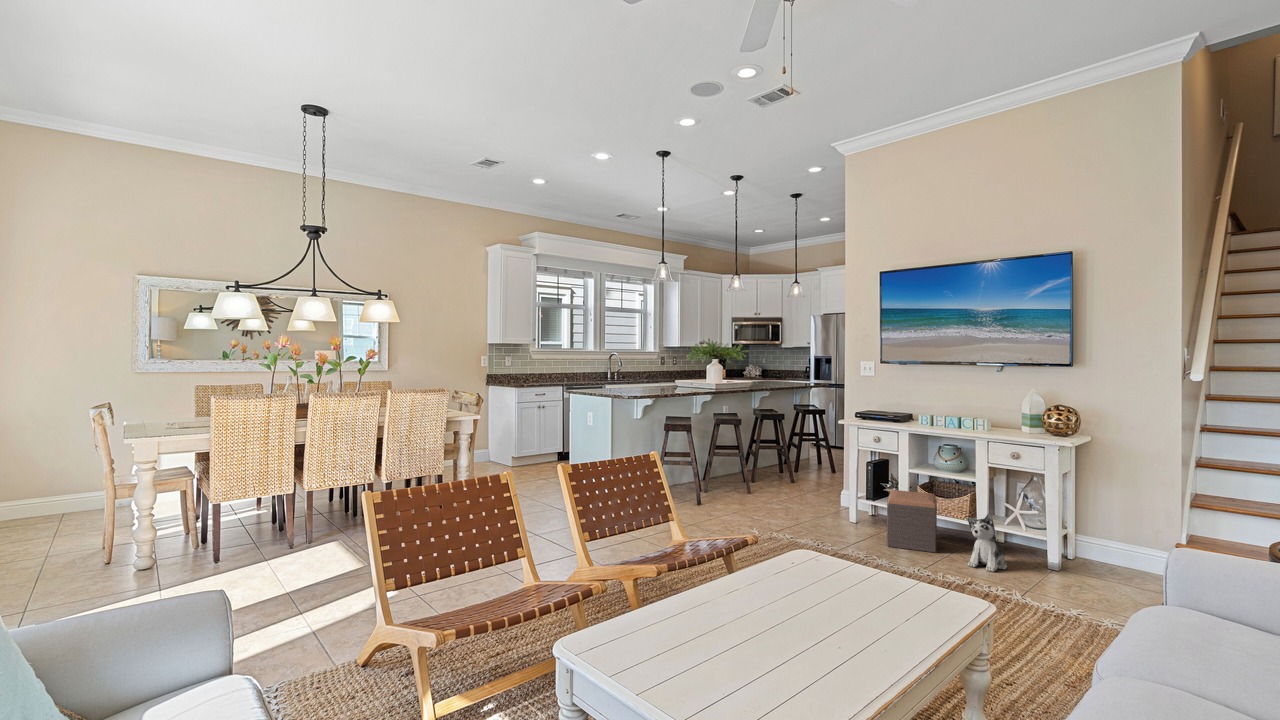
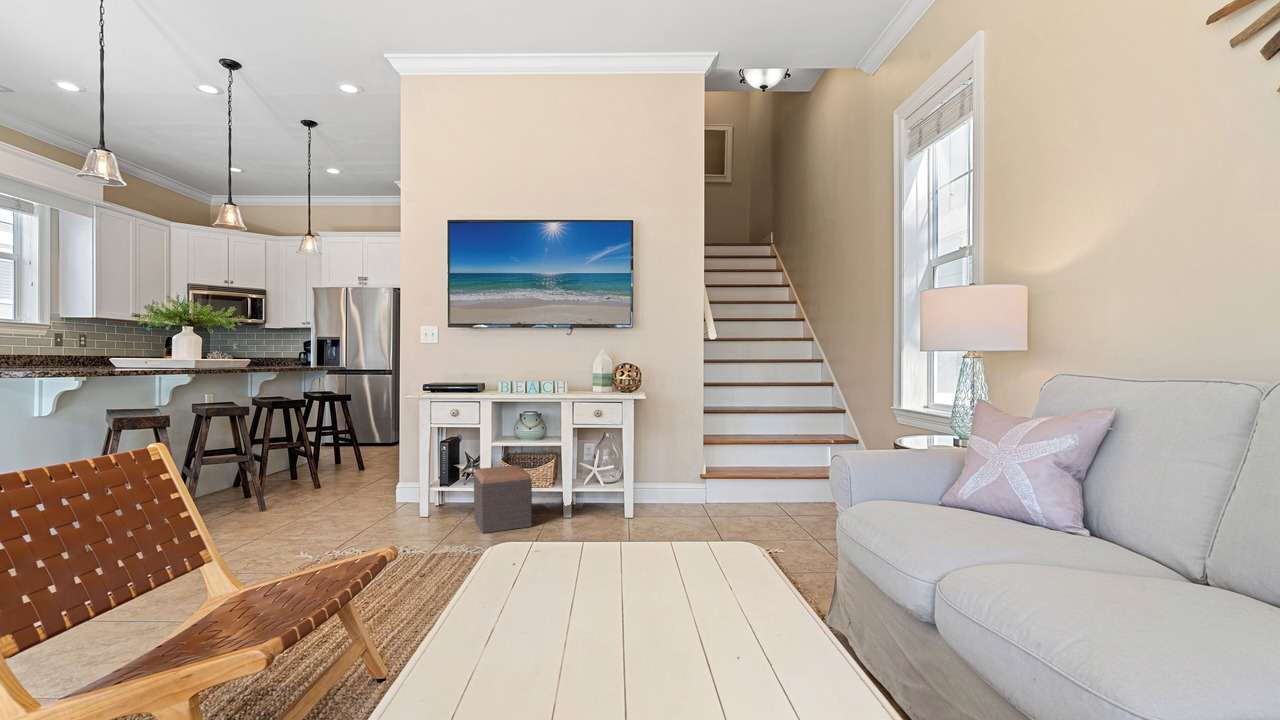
plush toy: present [968,514,1007,572] -> none [564,474,600,531]

